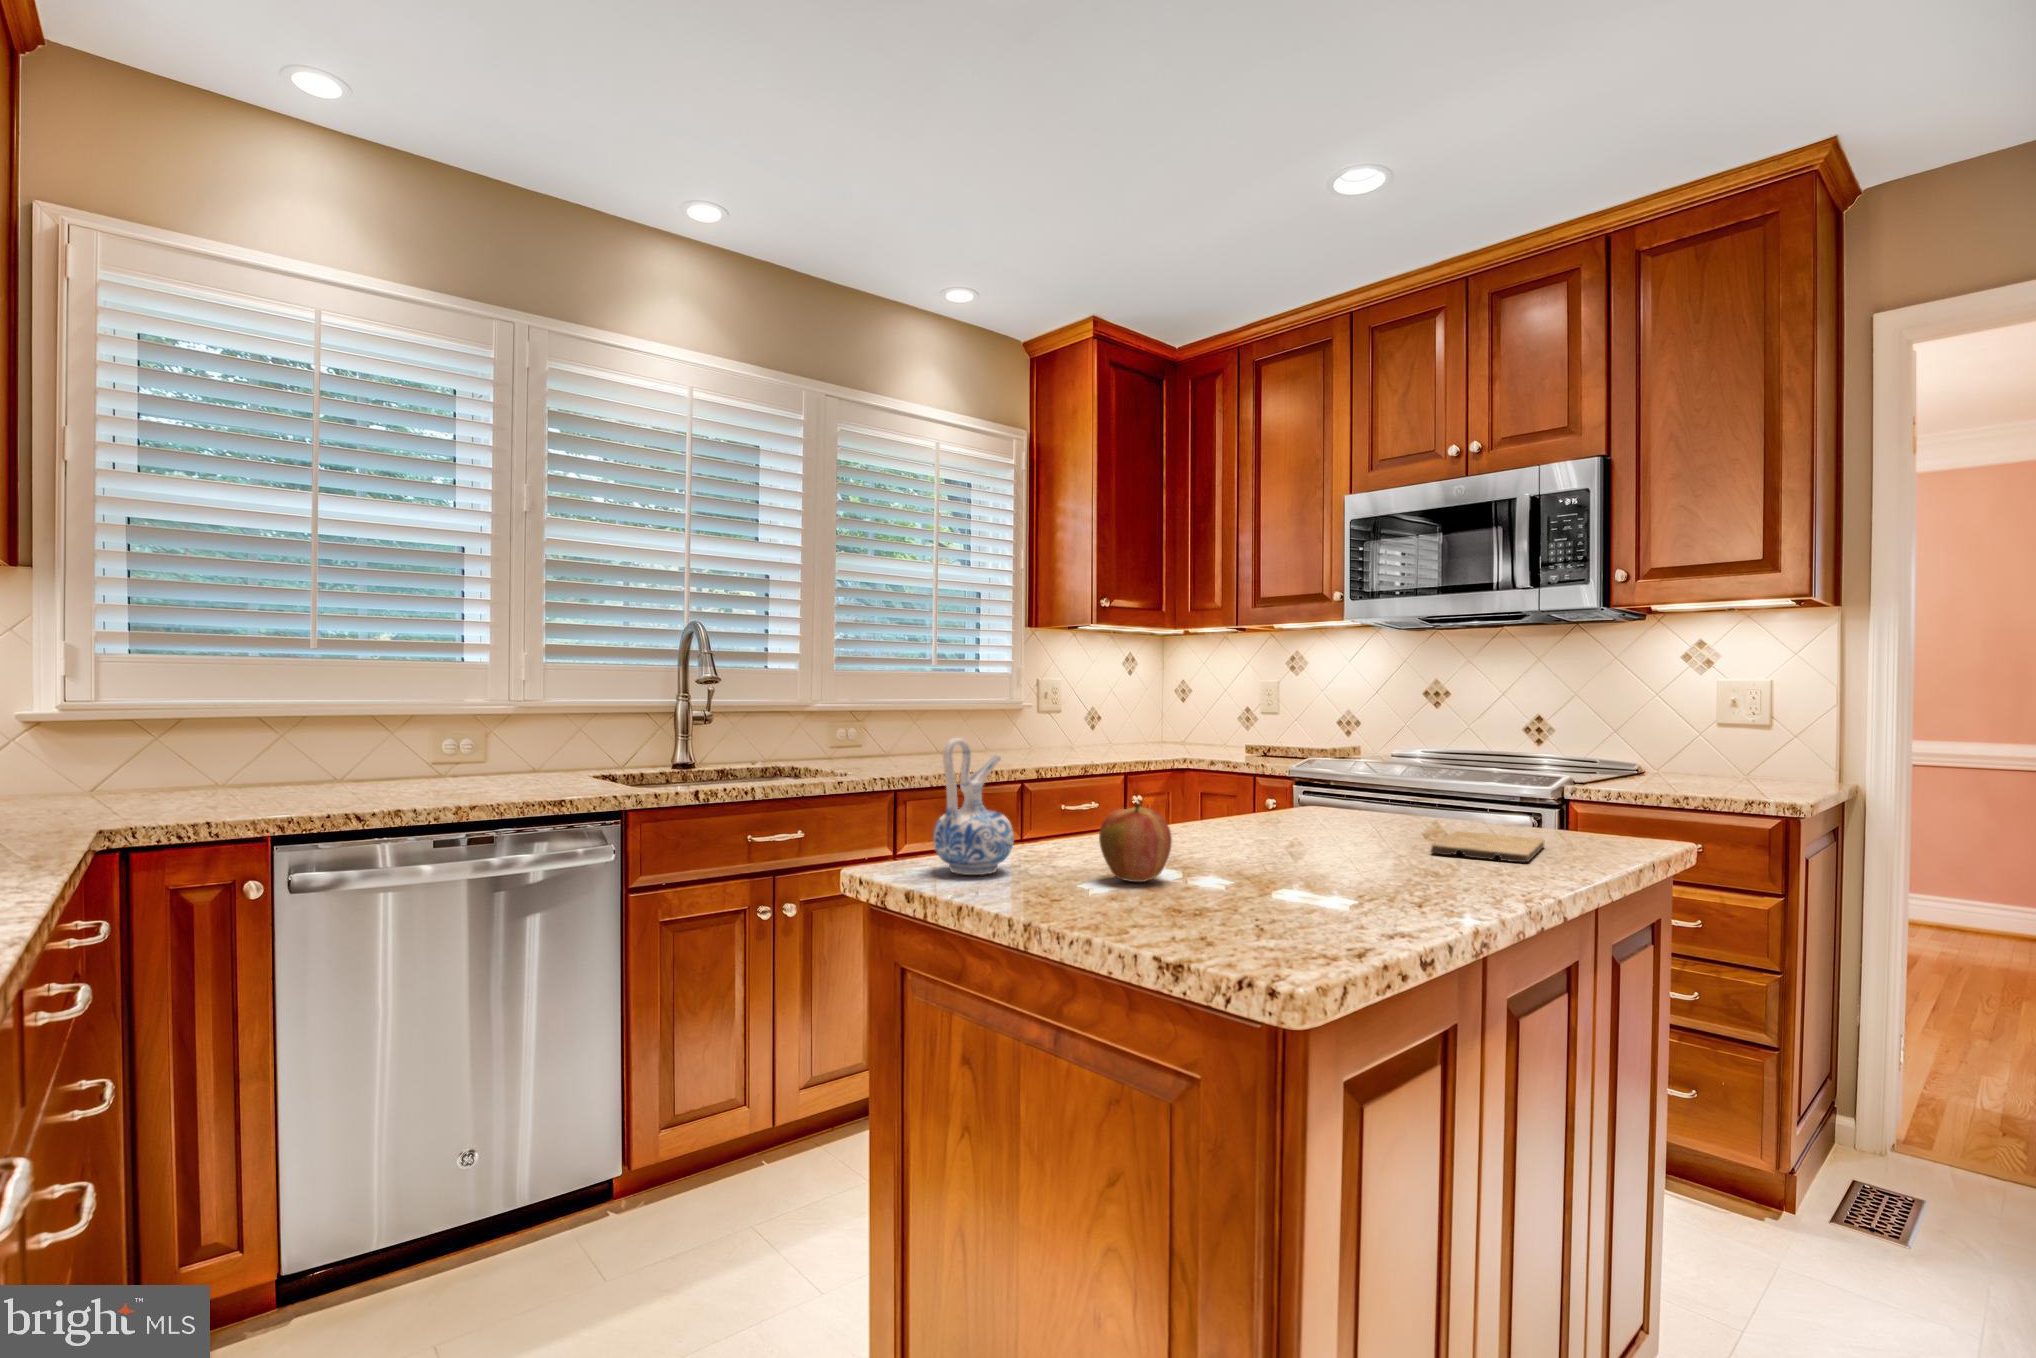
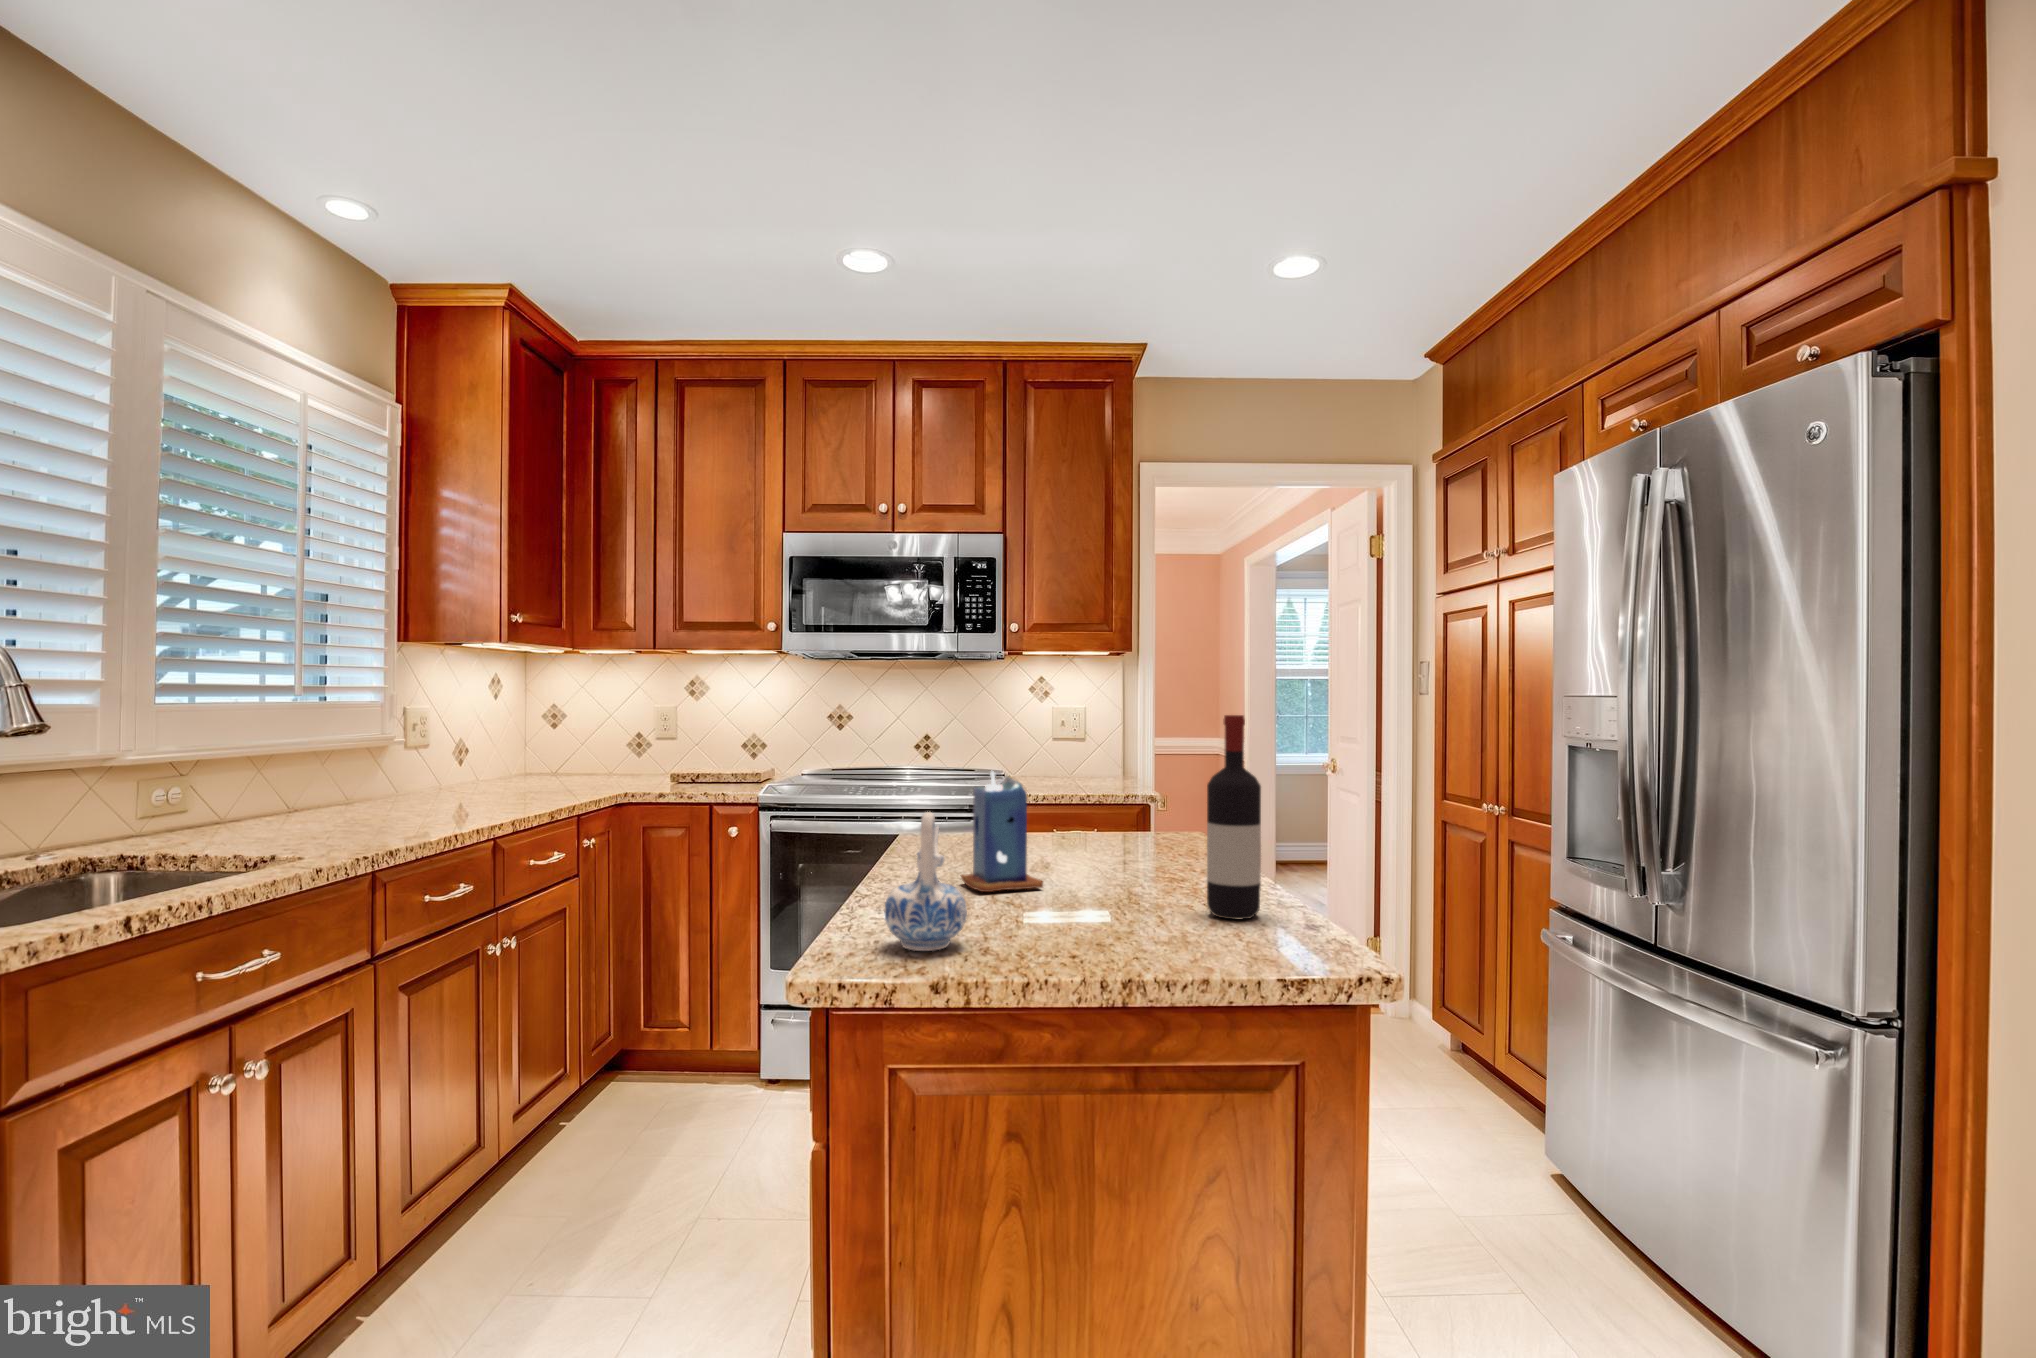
wine bottle: none [1317,642,1391,911] -> present [1207,715,1261,920]
candle: none [1168,718,1258,854] -> present [961,771,1043,892]
apple: present [1099,803,1172,882] -> none [1030,856,1093,928]
cutting board: present [1430,831,1544,862] -> none [1105,844,1197,866]

